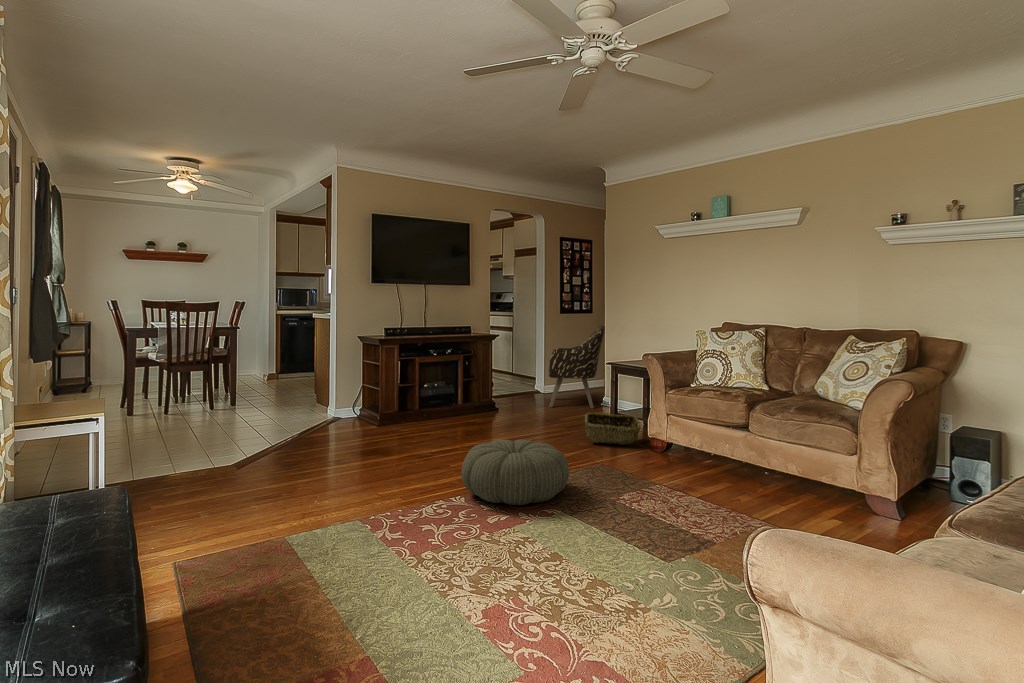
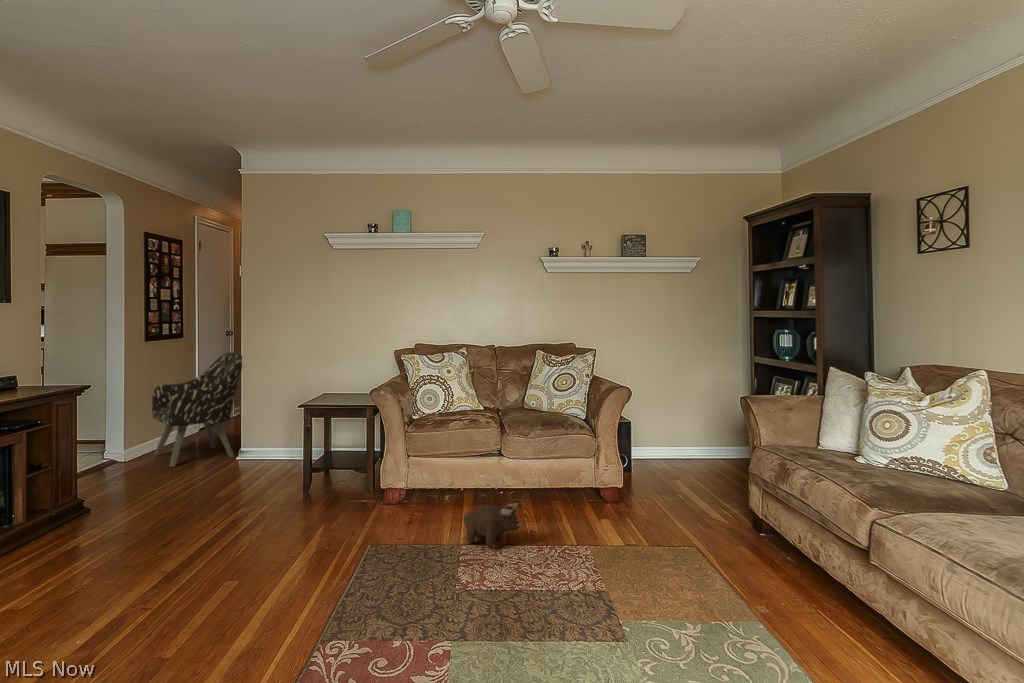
woven basket: present [585,413,640,445] -> none [289,458,365,501]
pouf: present [462,440,569,505] -> none [243,520,405,632]
plush toy: none [652,465,699,504] -> present [464,503,521,548]

